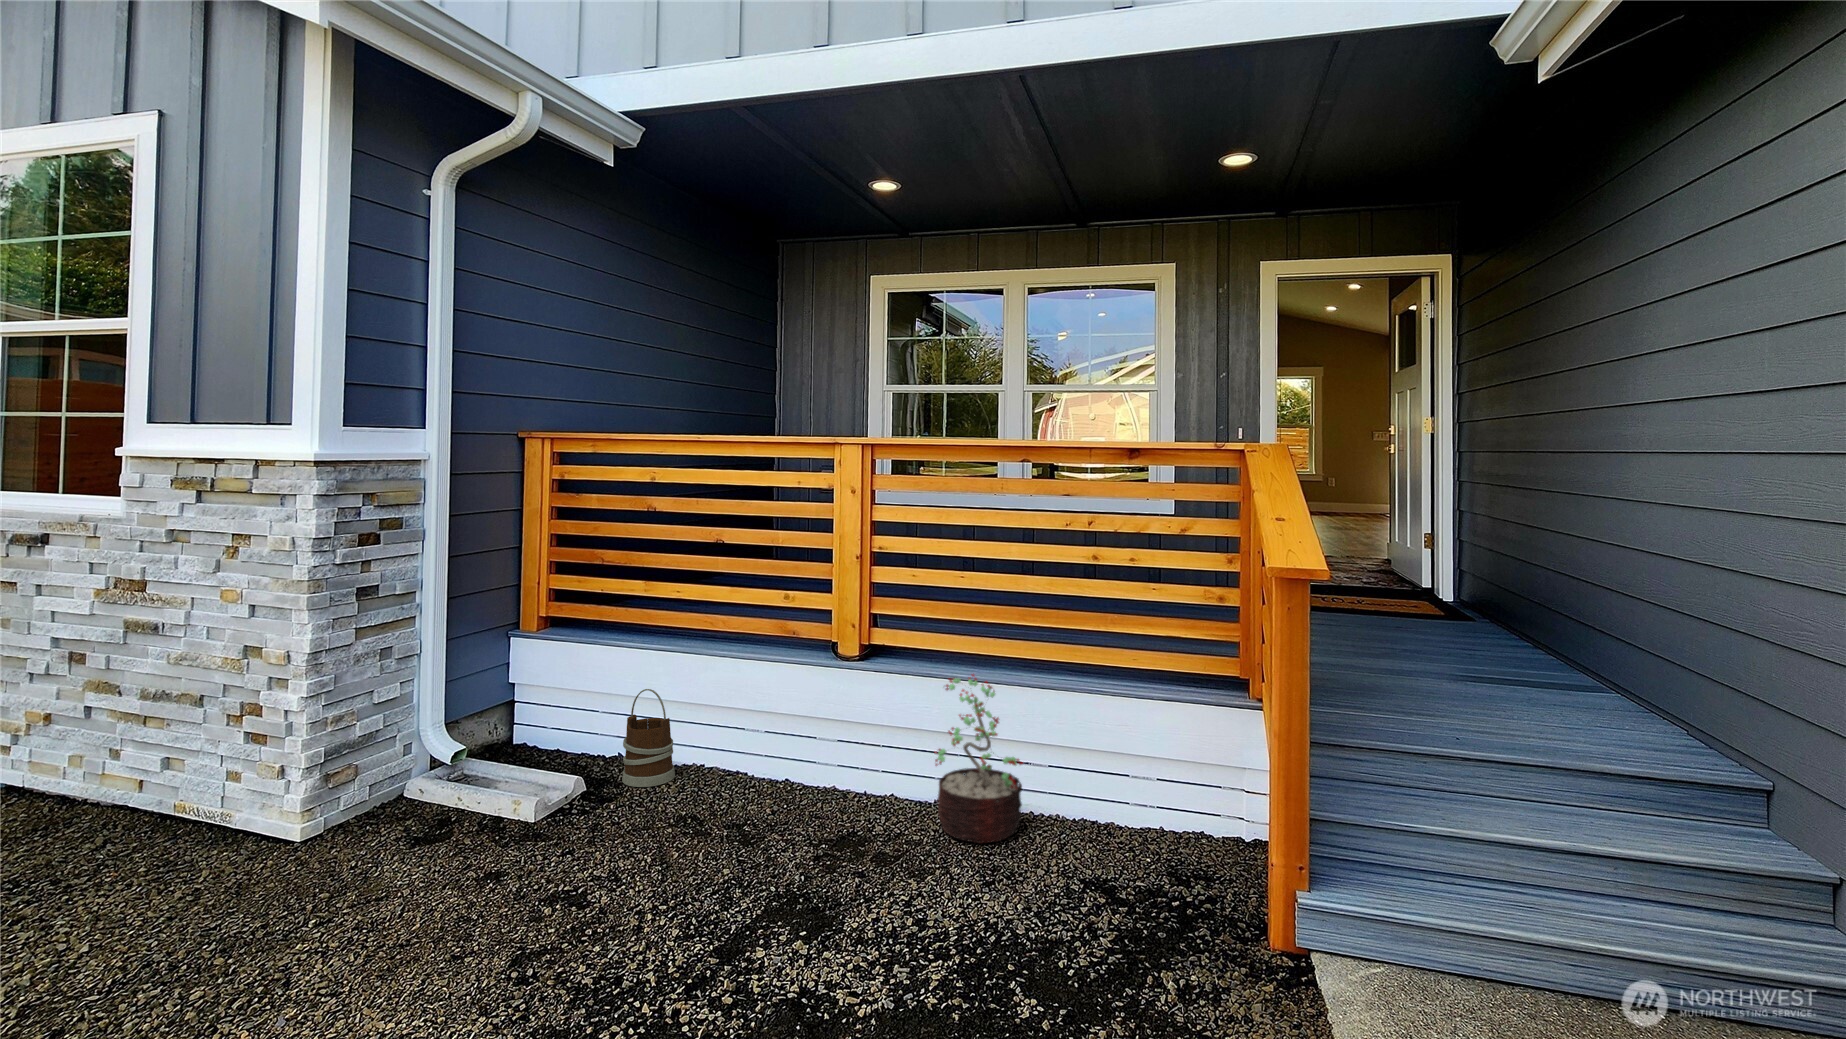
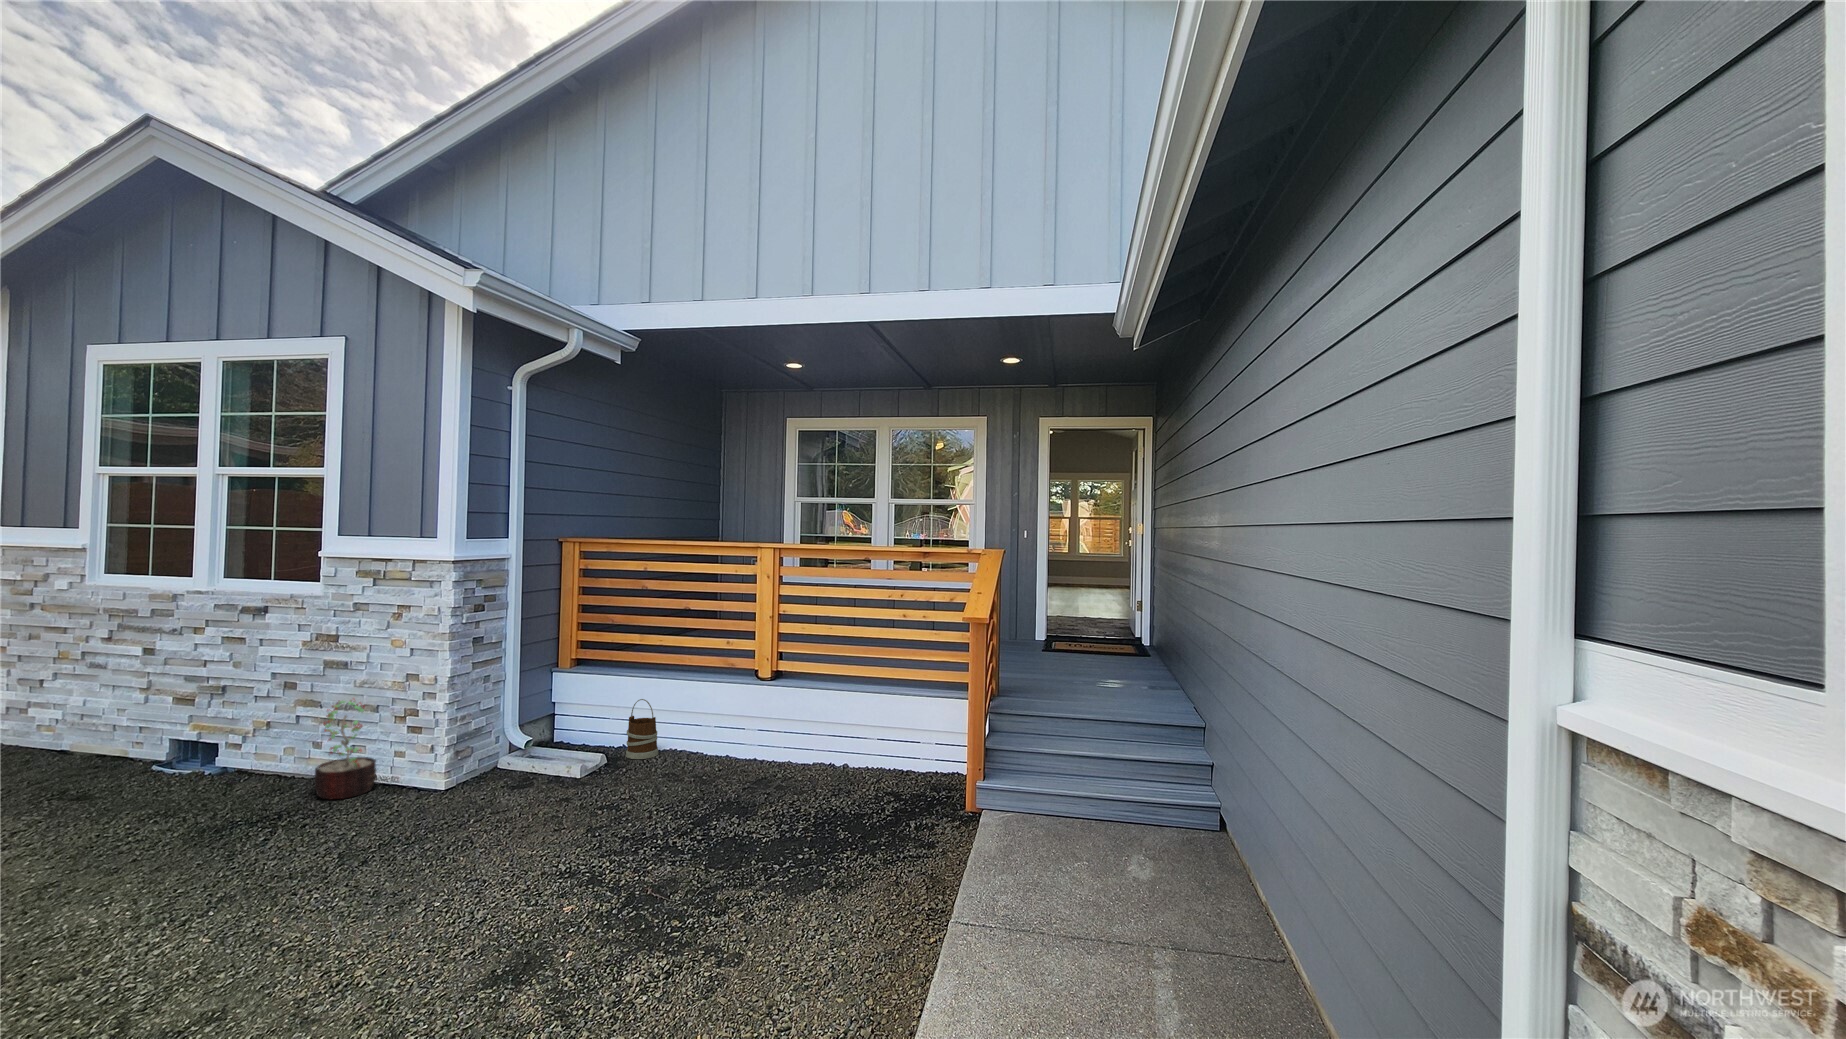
decorative plant: present [935,675,1023,843] -> present [315,701,377,799]

